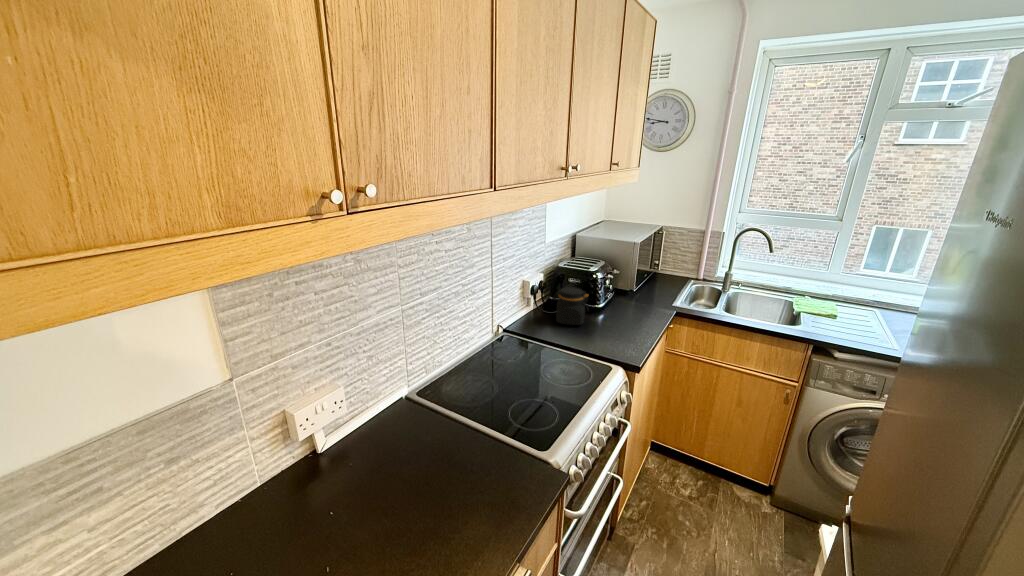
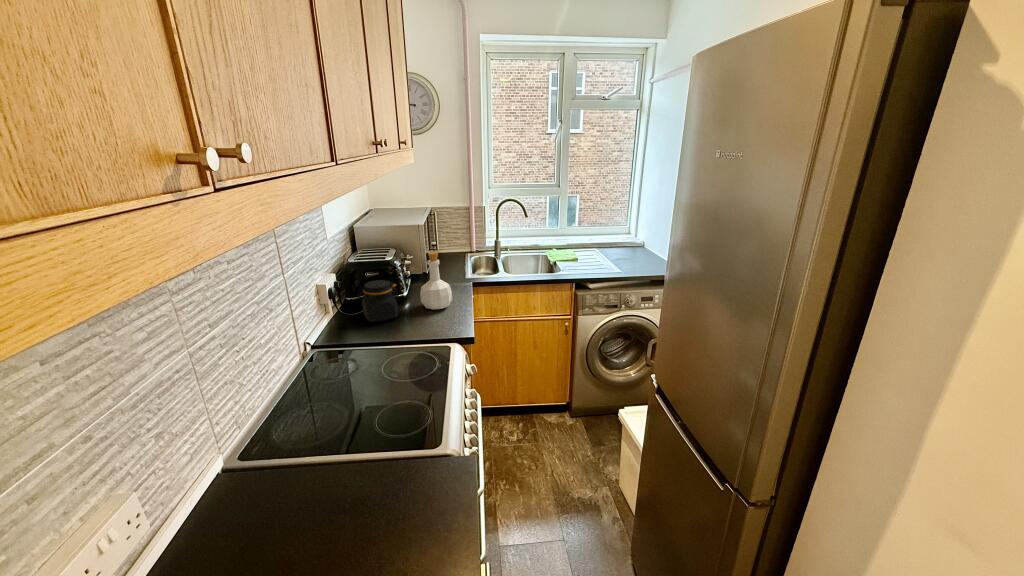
bottle: none [610,272,642,329] -> present [420,252,452,309]

